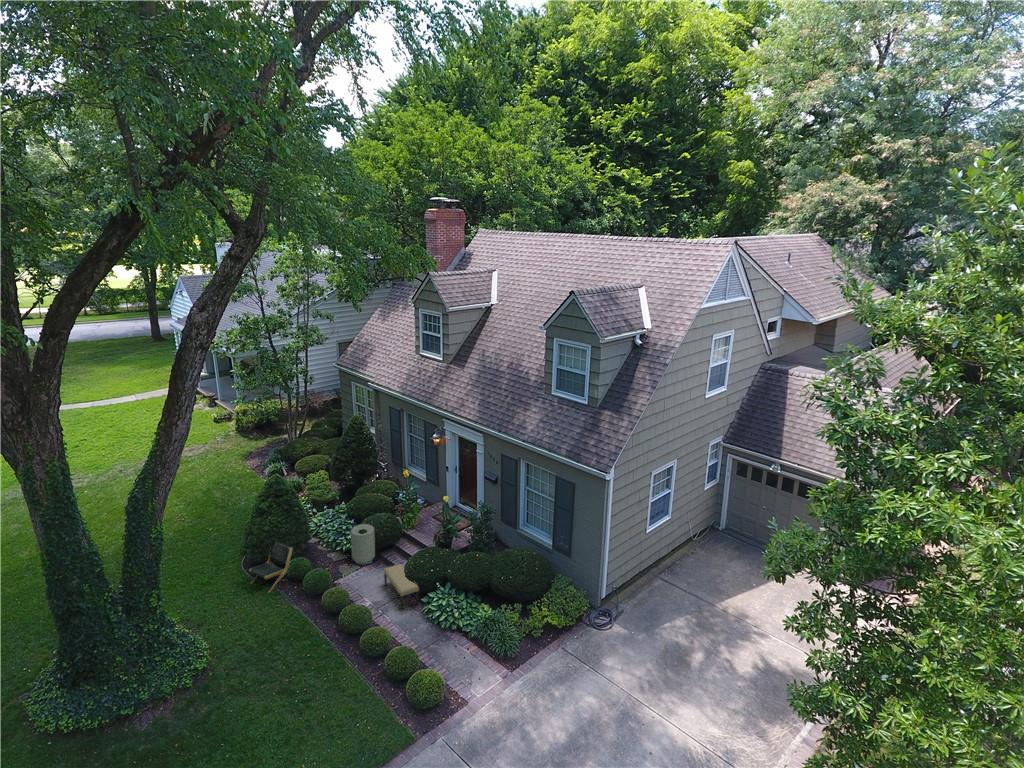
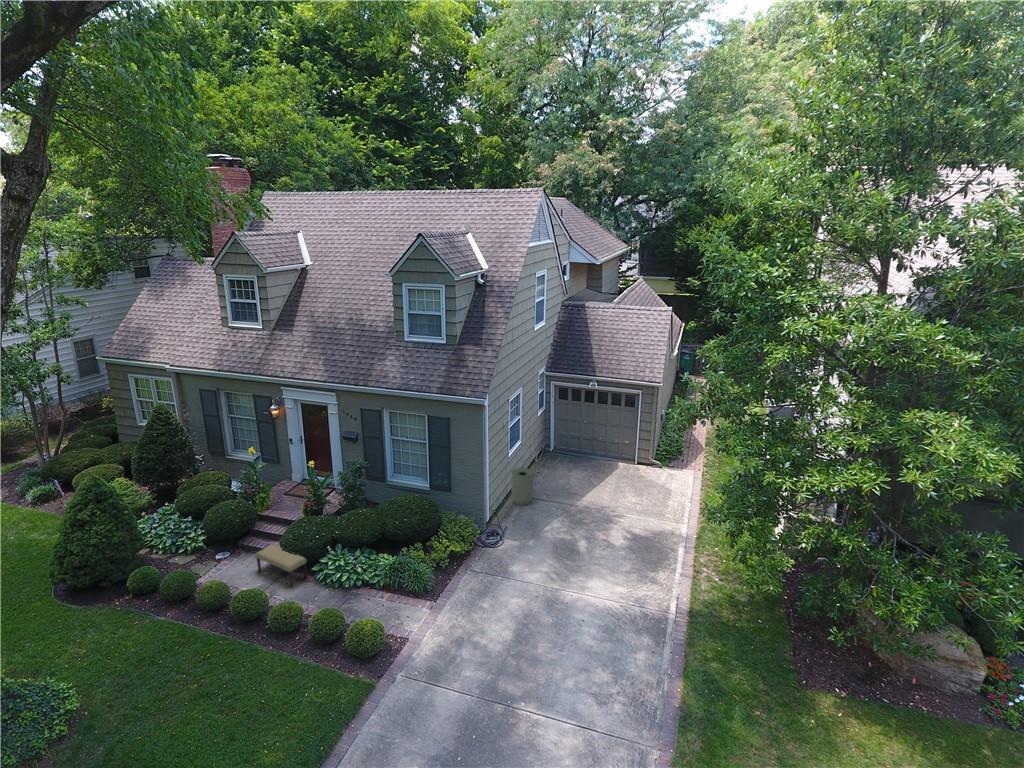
trash can: present [351,524,375,565] -> present [512,468,533,505]
lounge chair: present [249,542,293,592] -> none [74,558,136,619]

